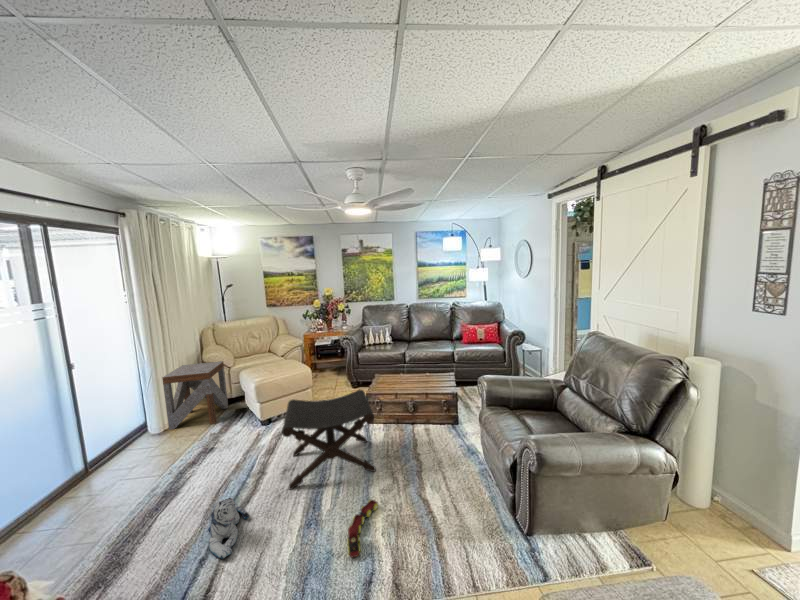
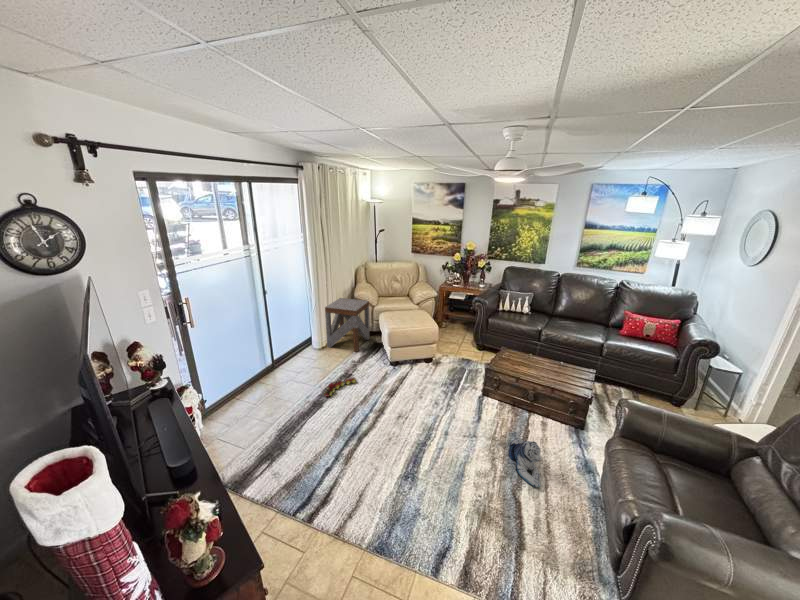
footstool: present [282,390,376,490] -> none [398,358,484,449]
plush toy: present [208,498,249,559] -> present [509,439,541,487]
toy train: present [347,500,378,557] -> present [325,377,356,396]

